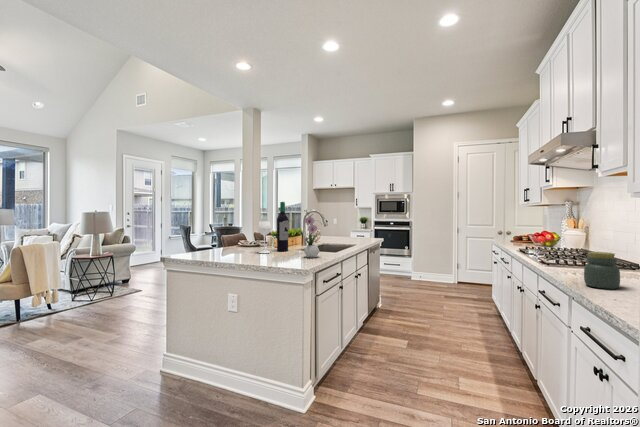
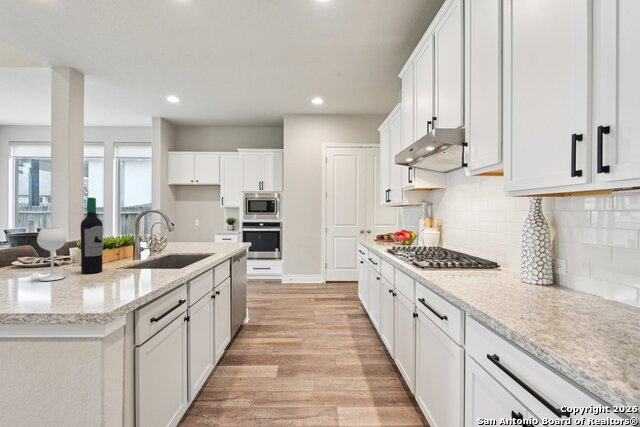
flower arrangement: present [304,210,320,258] -> none [120,210,150,283]
jar: present [584,252,620,289] -> none [477,258,512,302]

